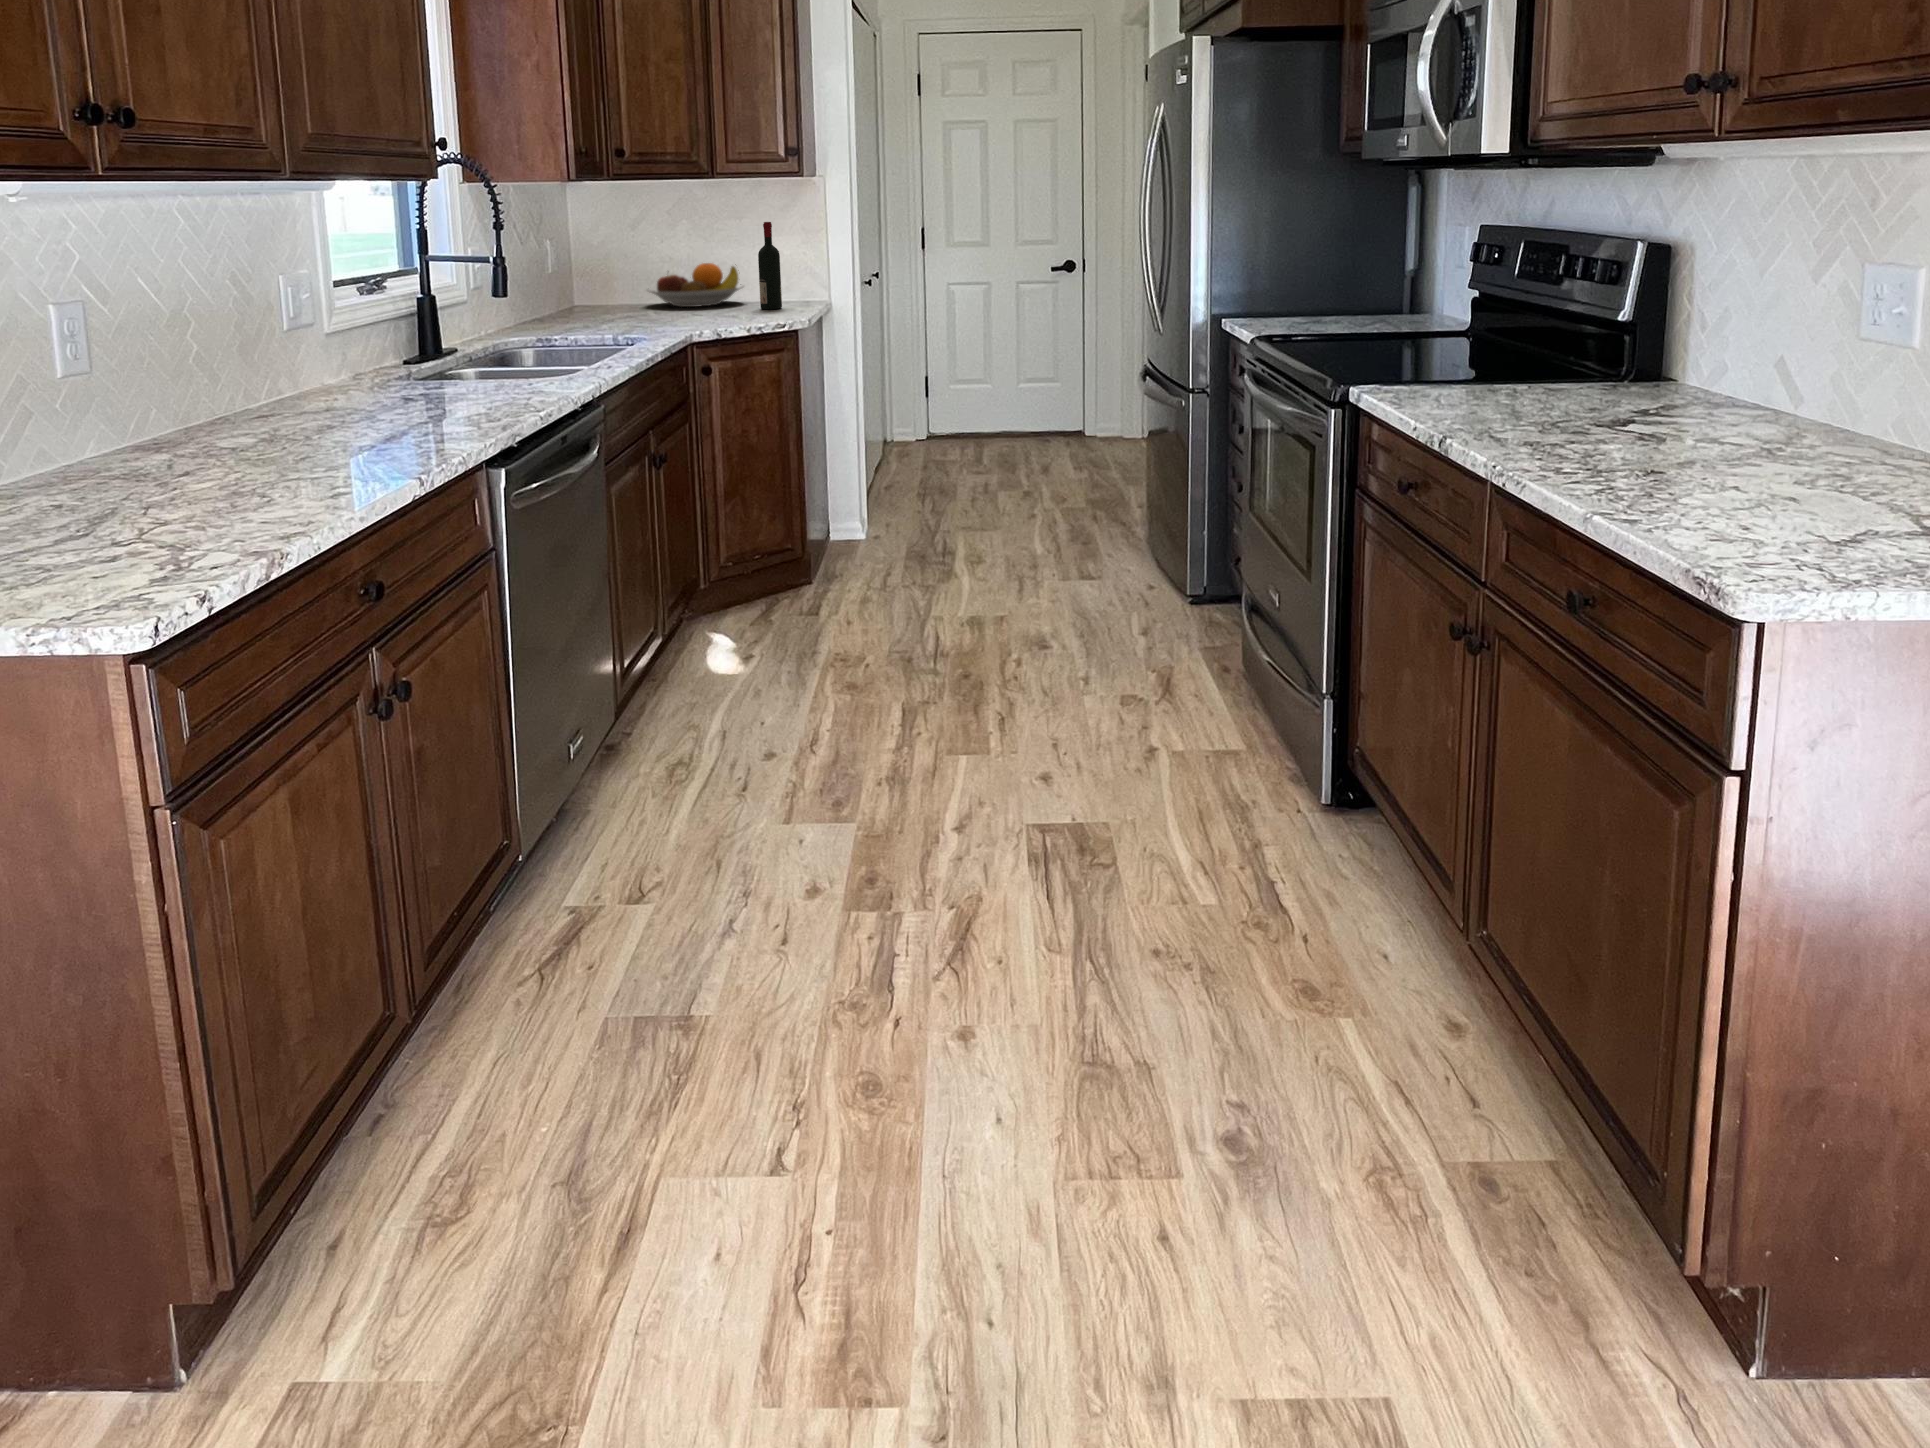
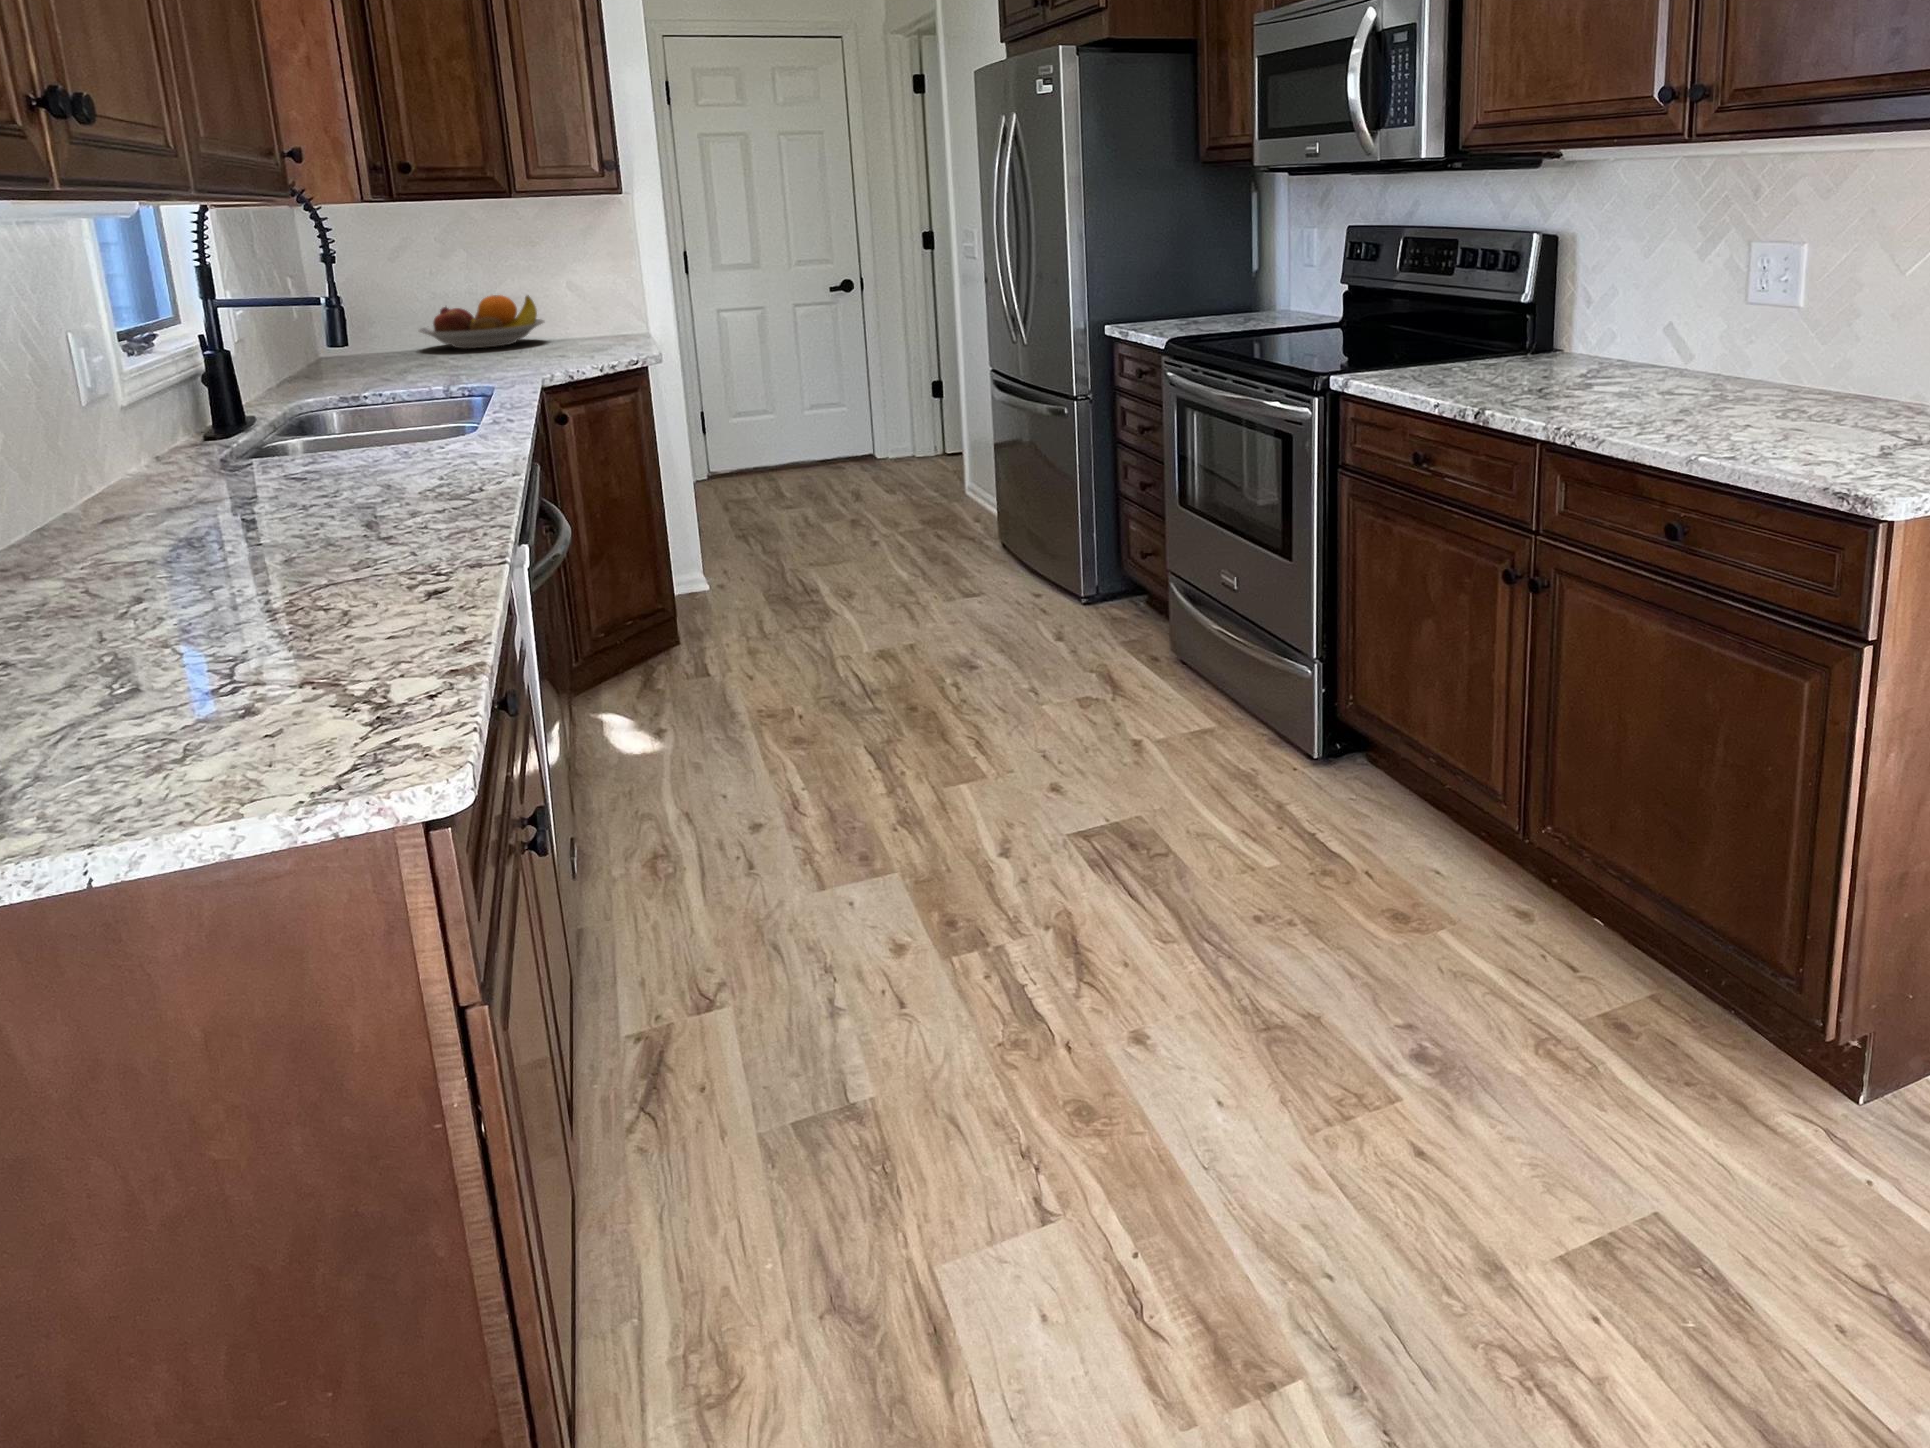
wine bottle: present [758,222,782,309] -> none [571,244,604,345]

